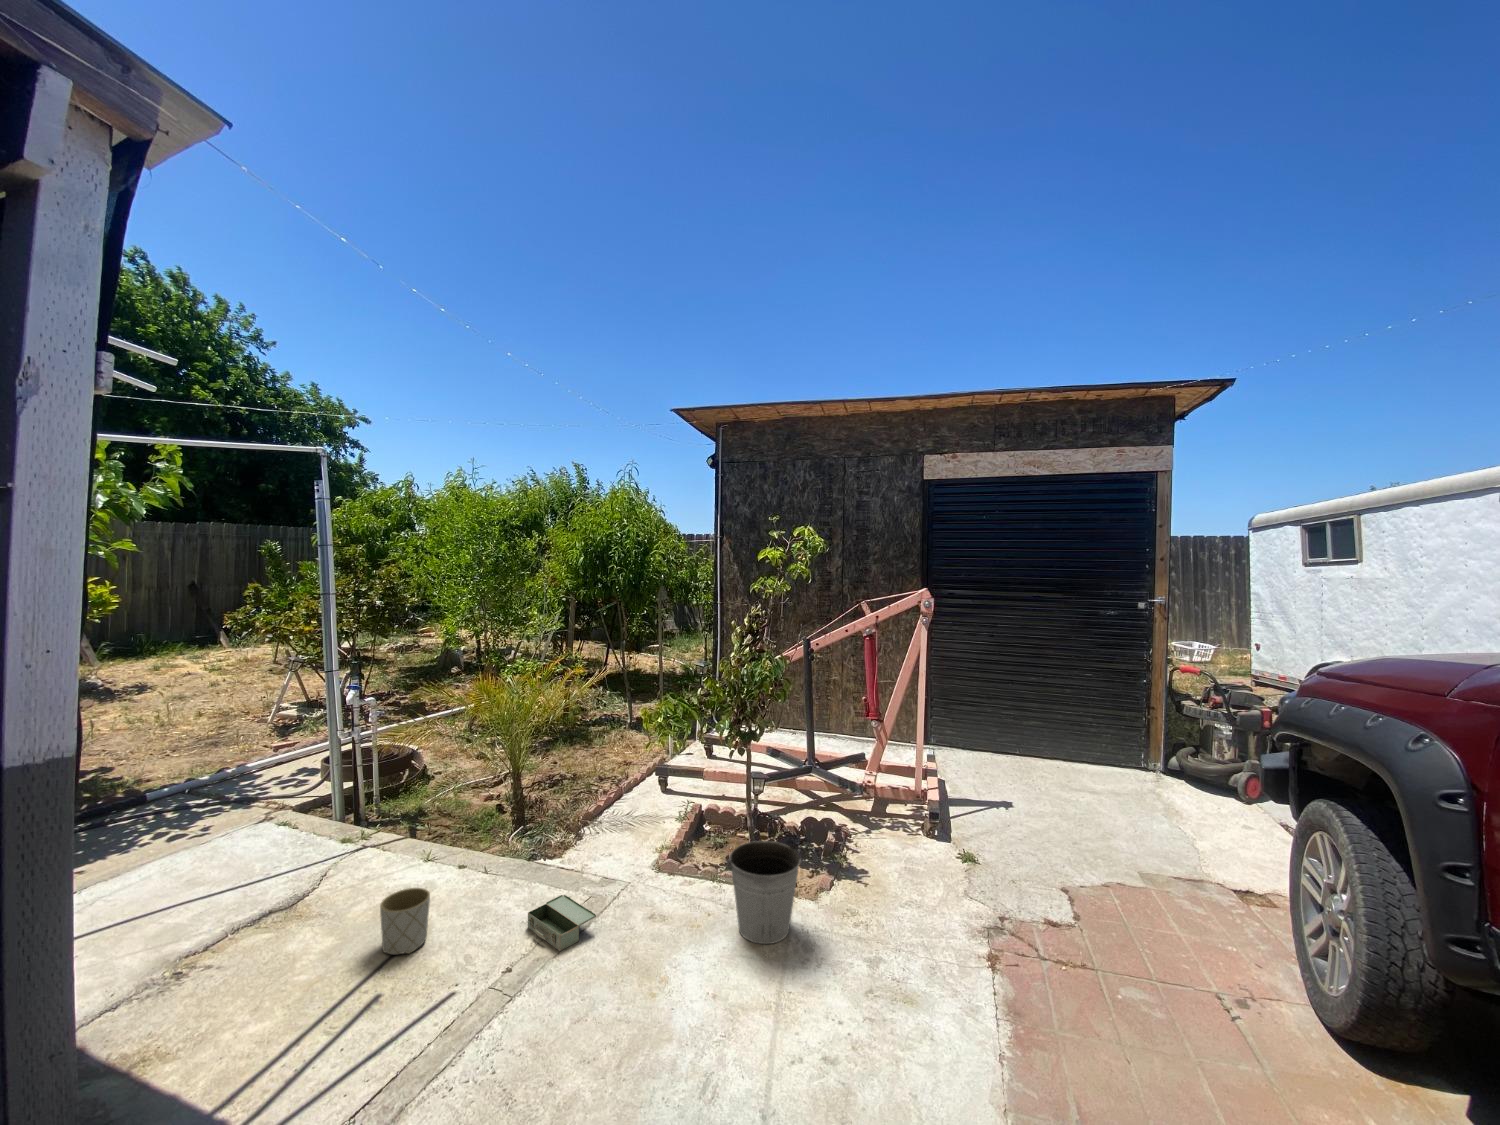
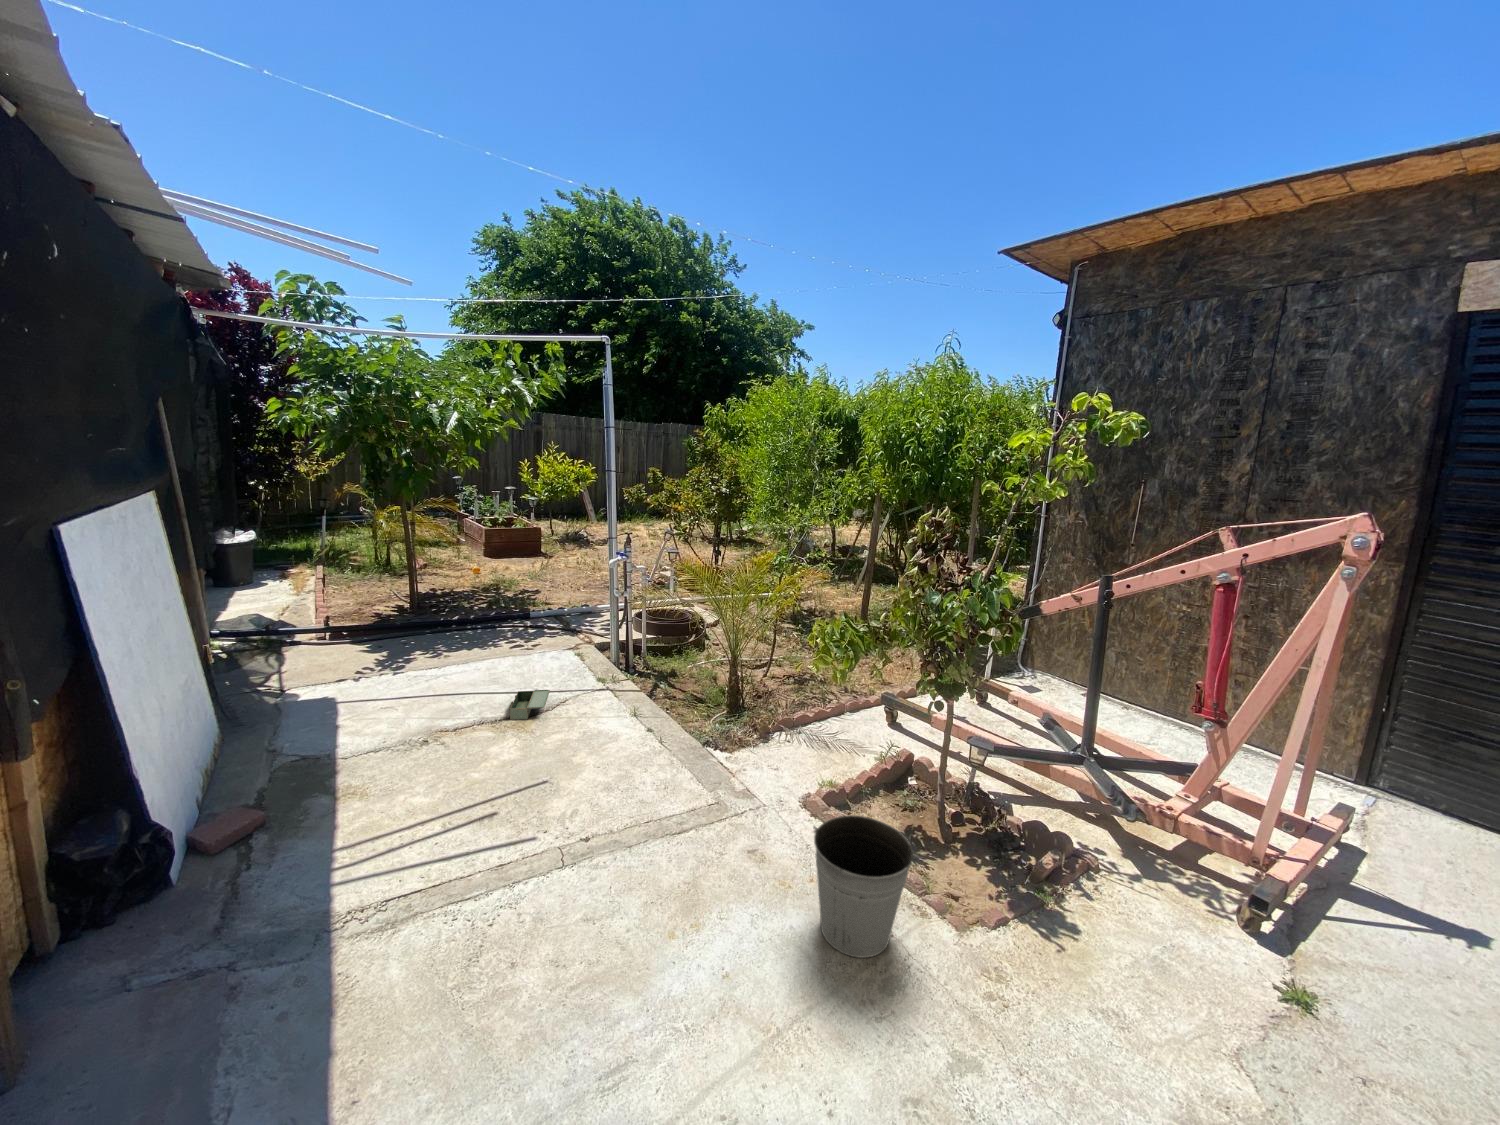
planter: present [380,888,430,955] -> none [530,732,571,788]
toolbox: present [528,895,596,951] -> present [509,690,550,720]

